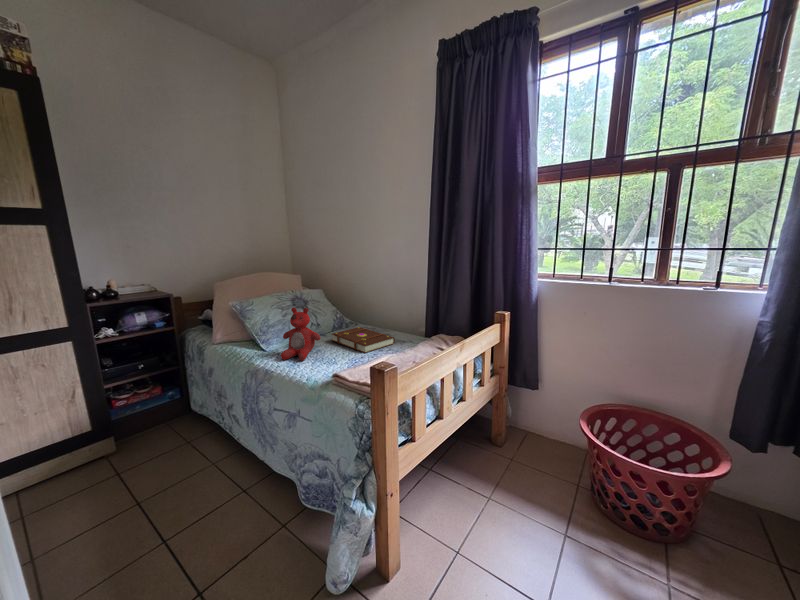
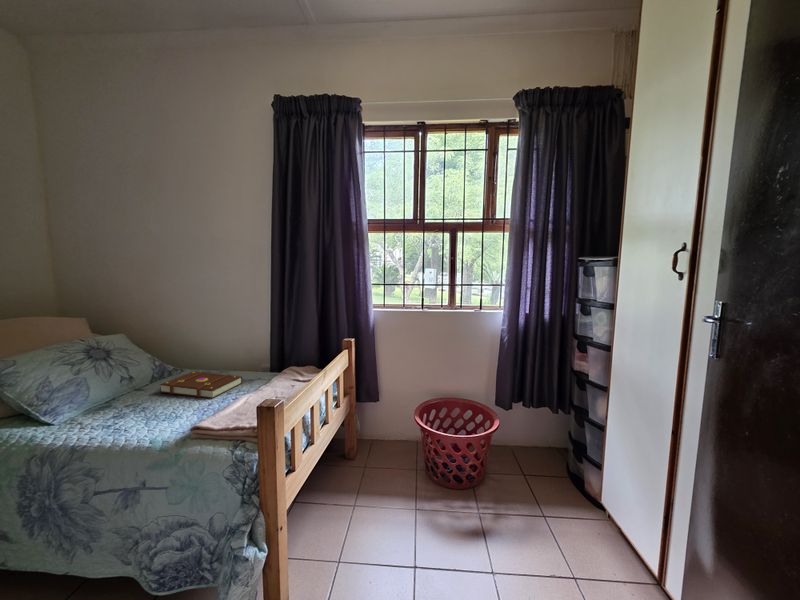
stuffed bear: present [281,307,321,361] -> none [94,358,154,426]

